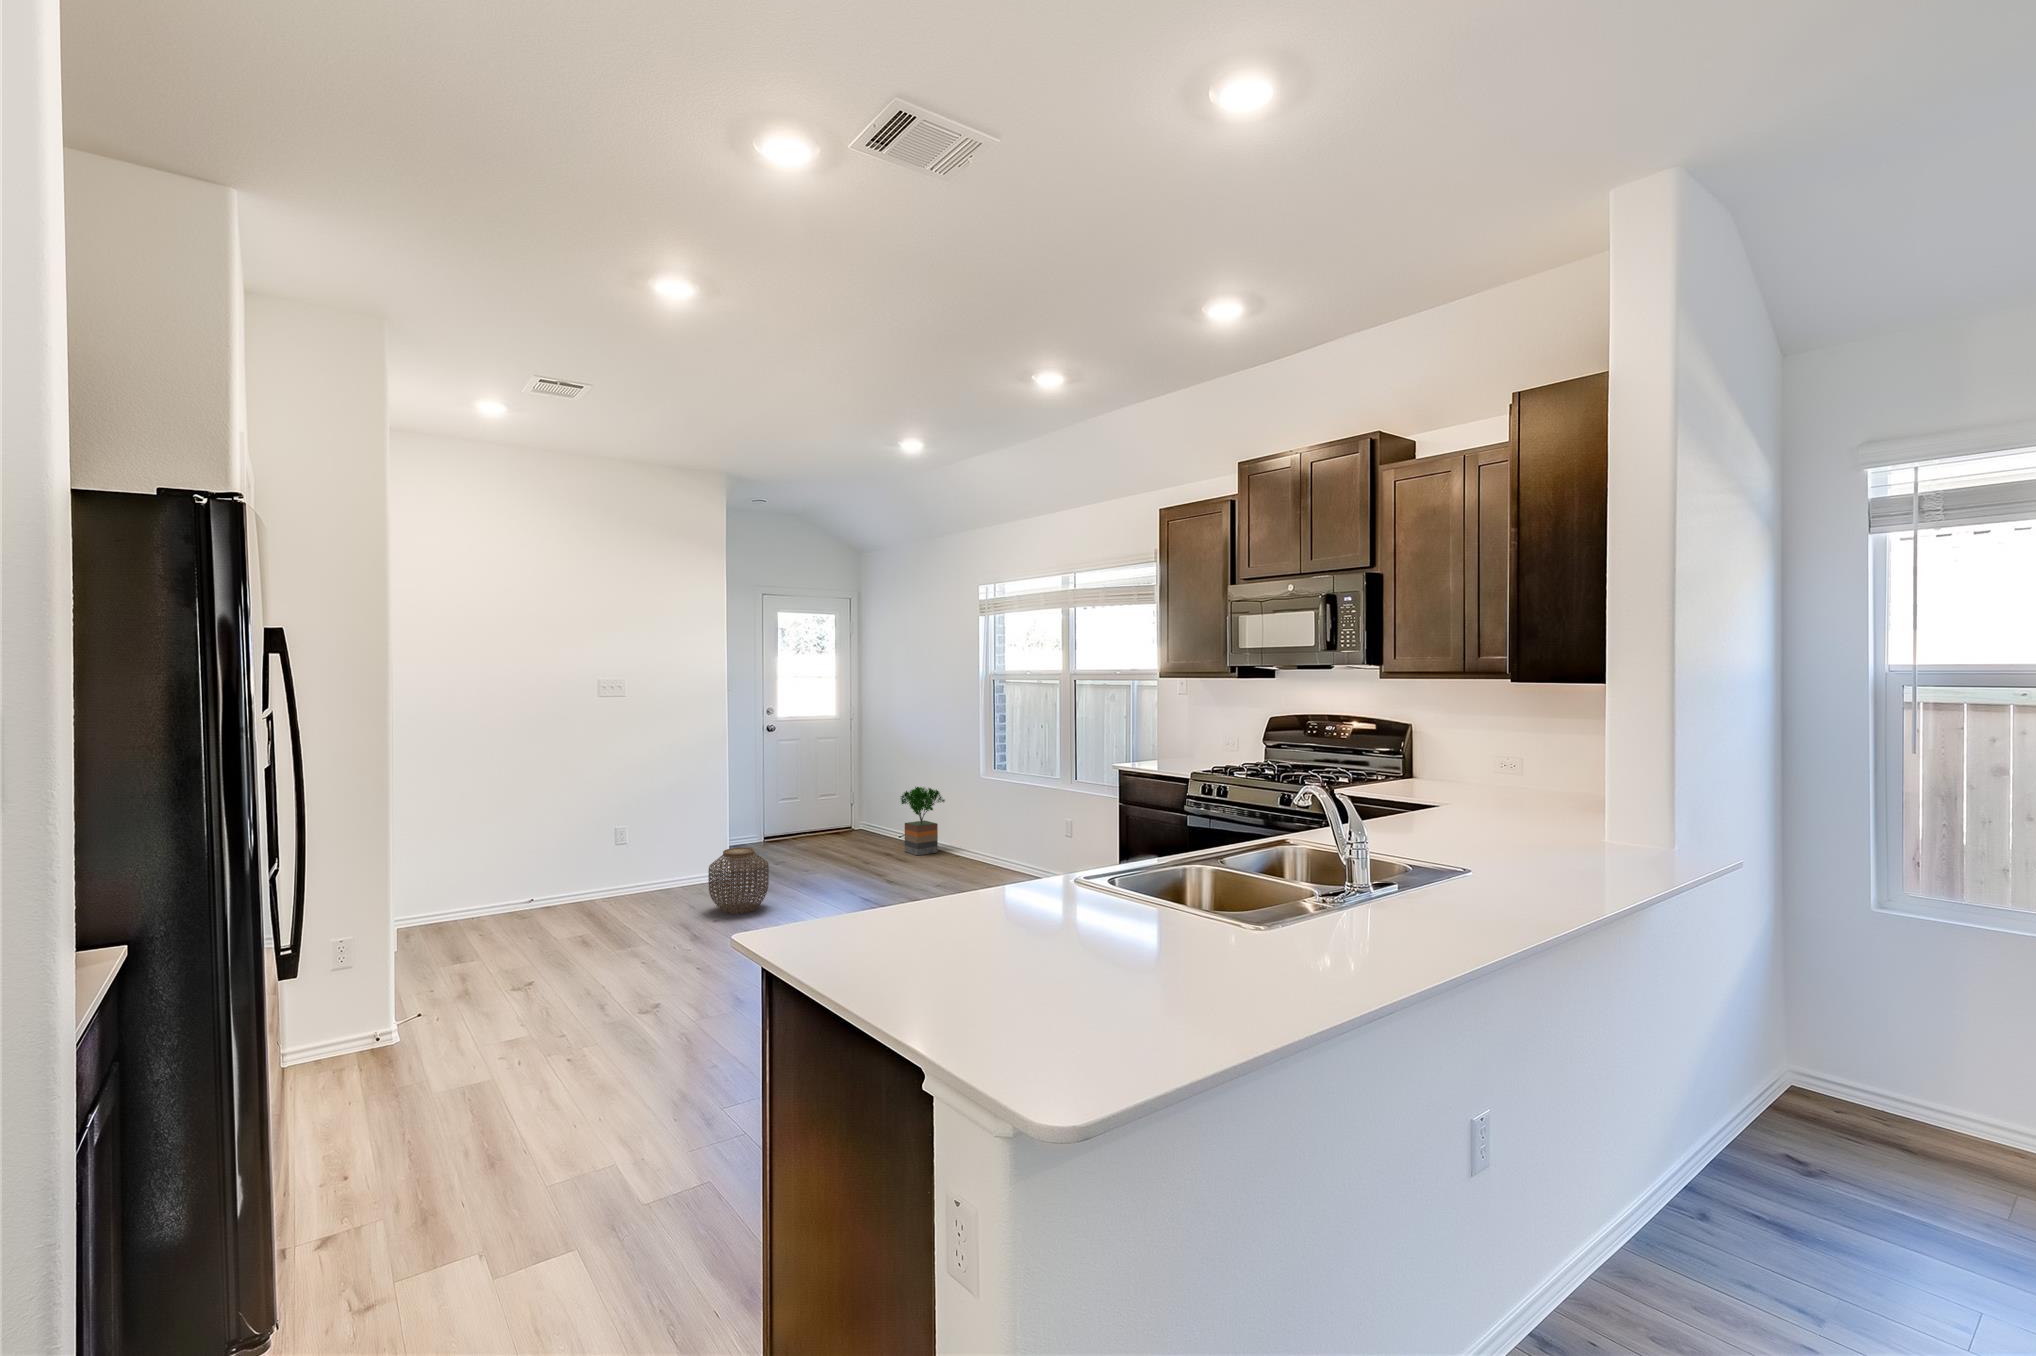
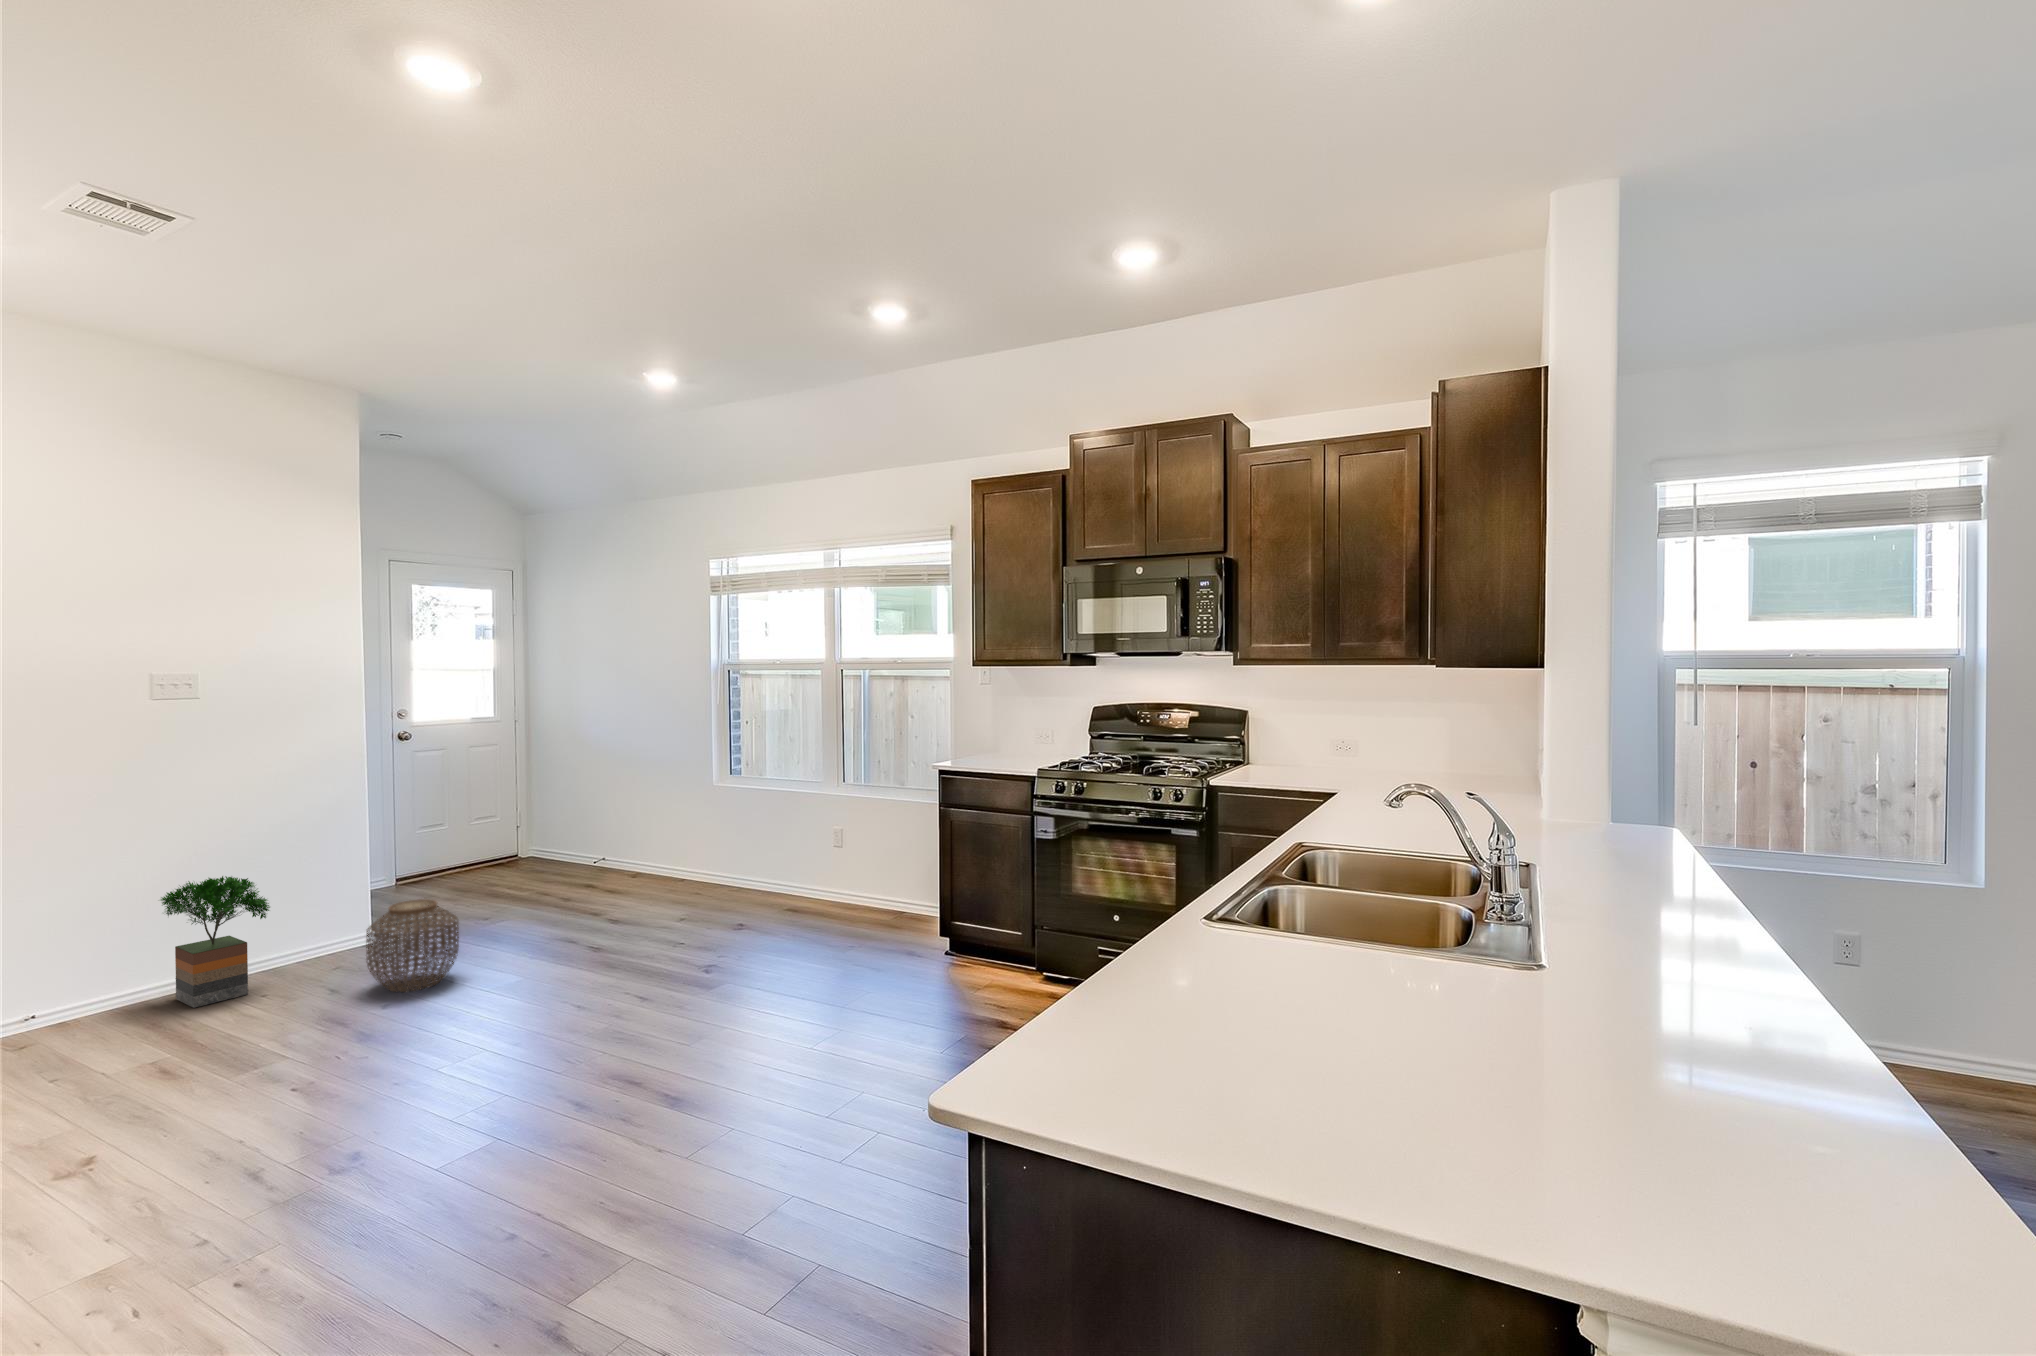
potted tree: present [901,787,945,855] -> present [161,876,270,1008]

